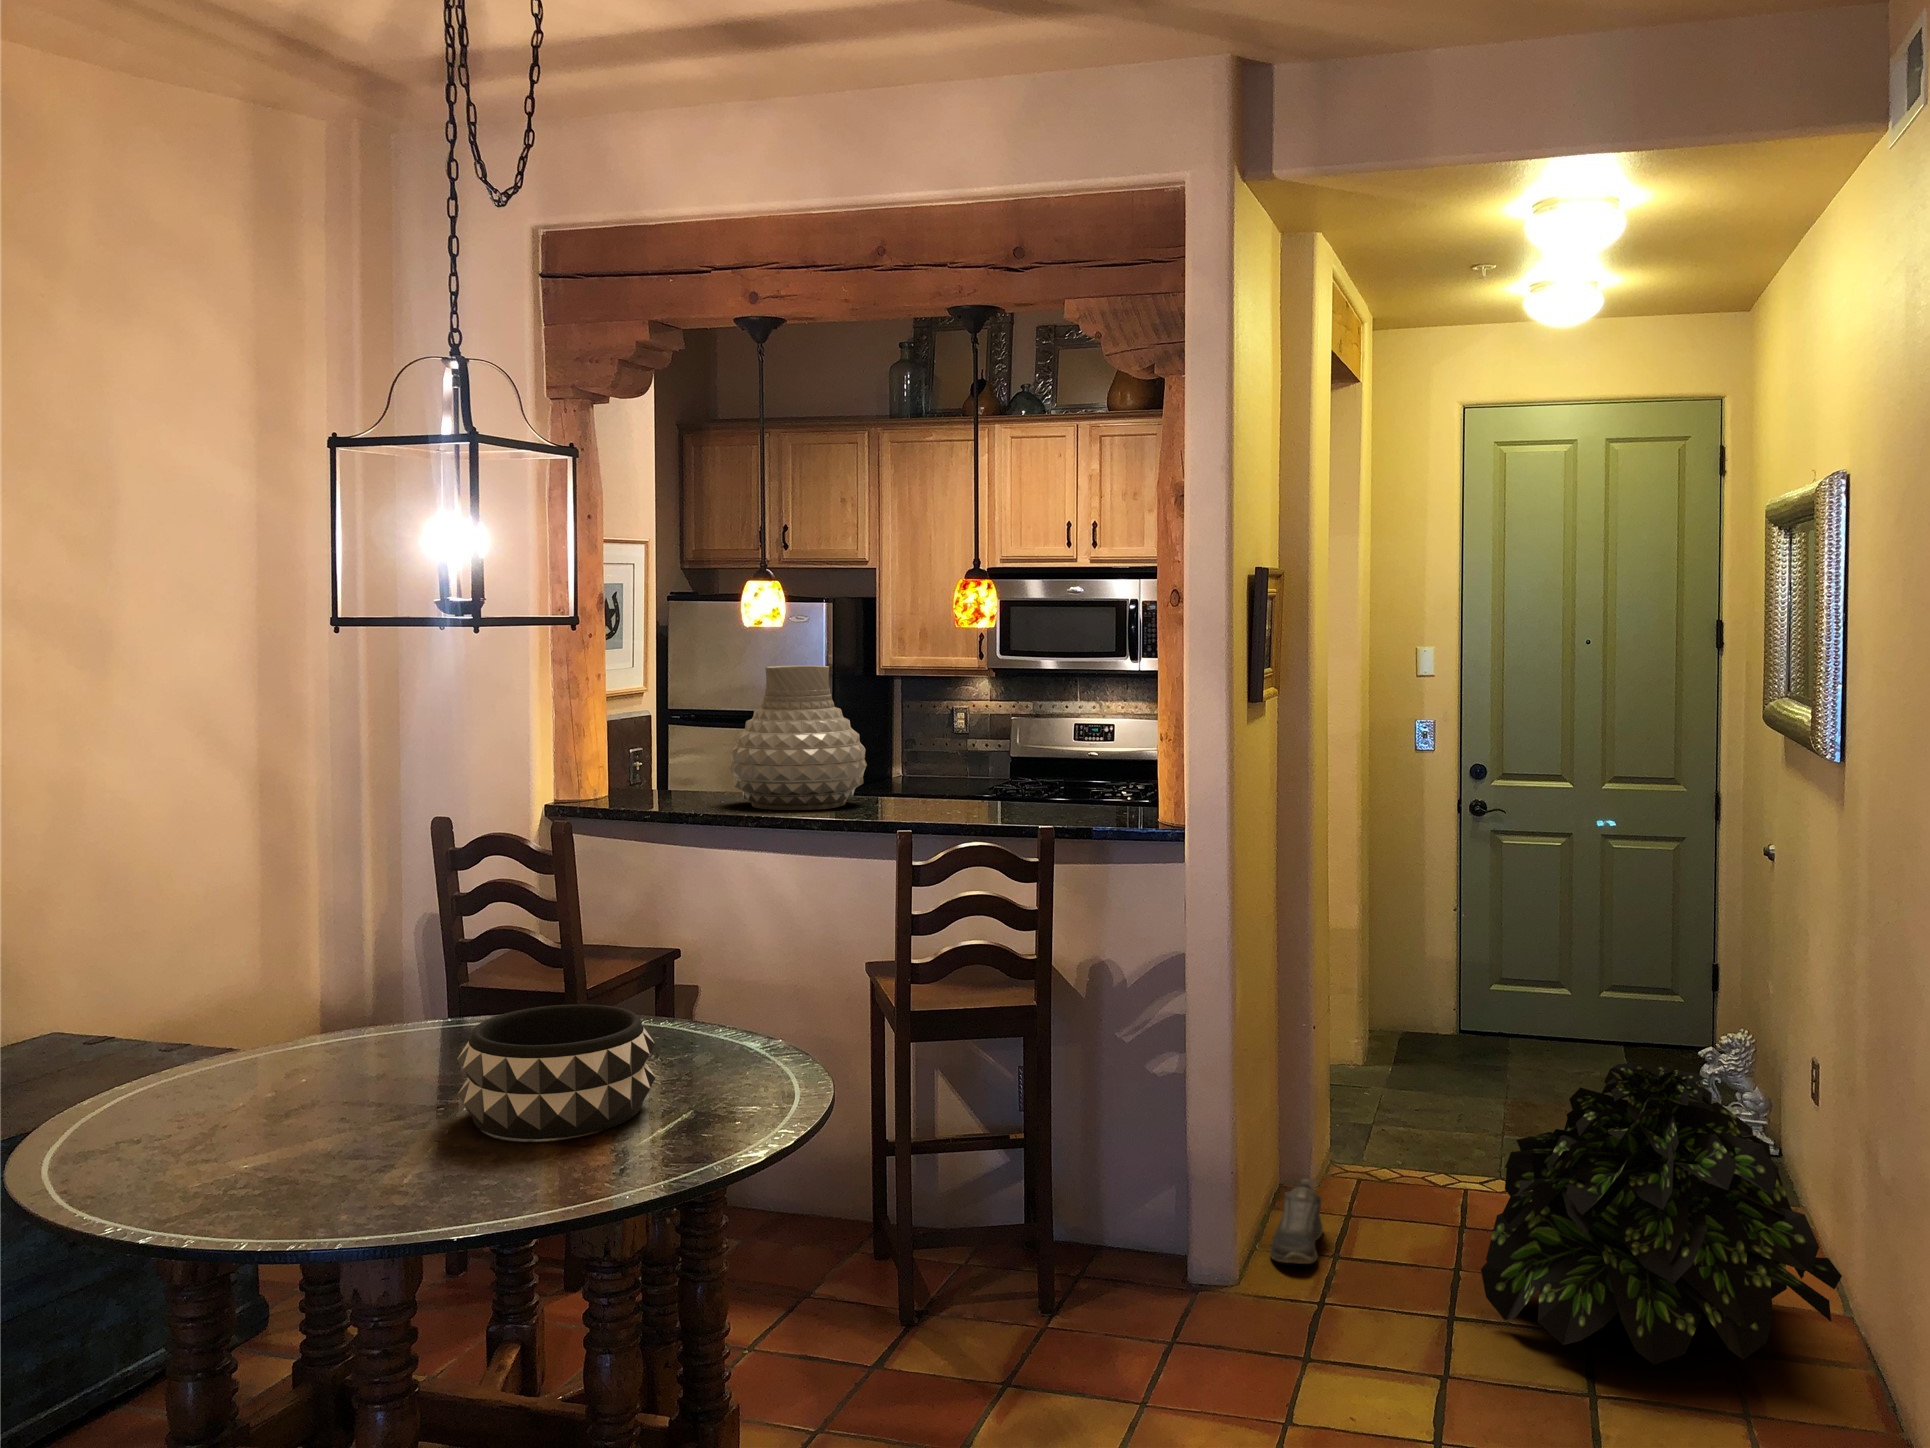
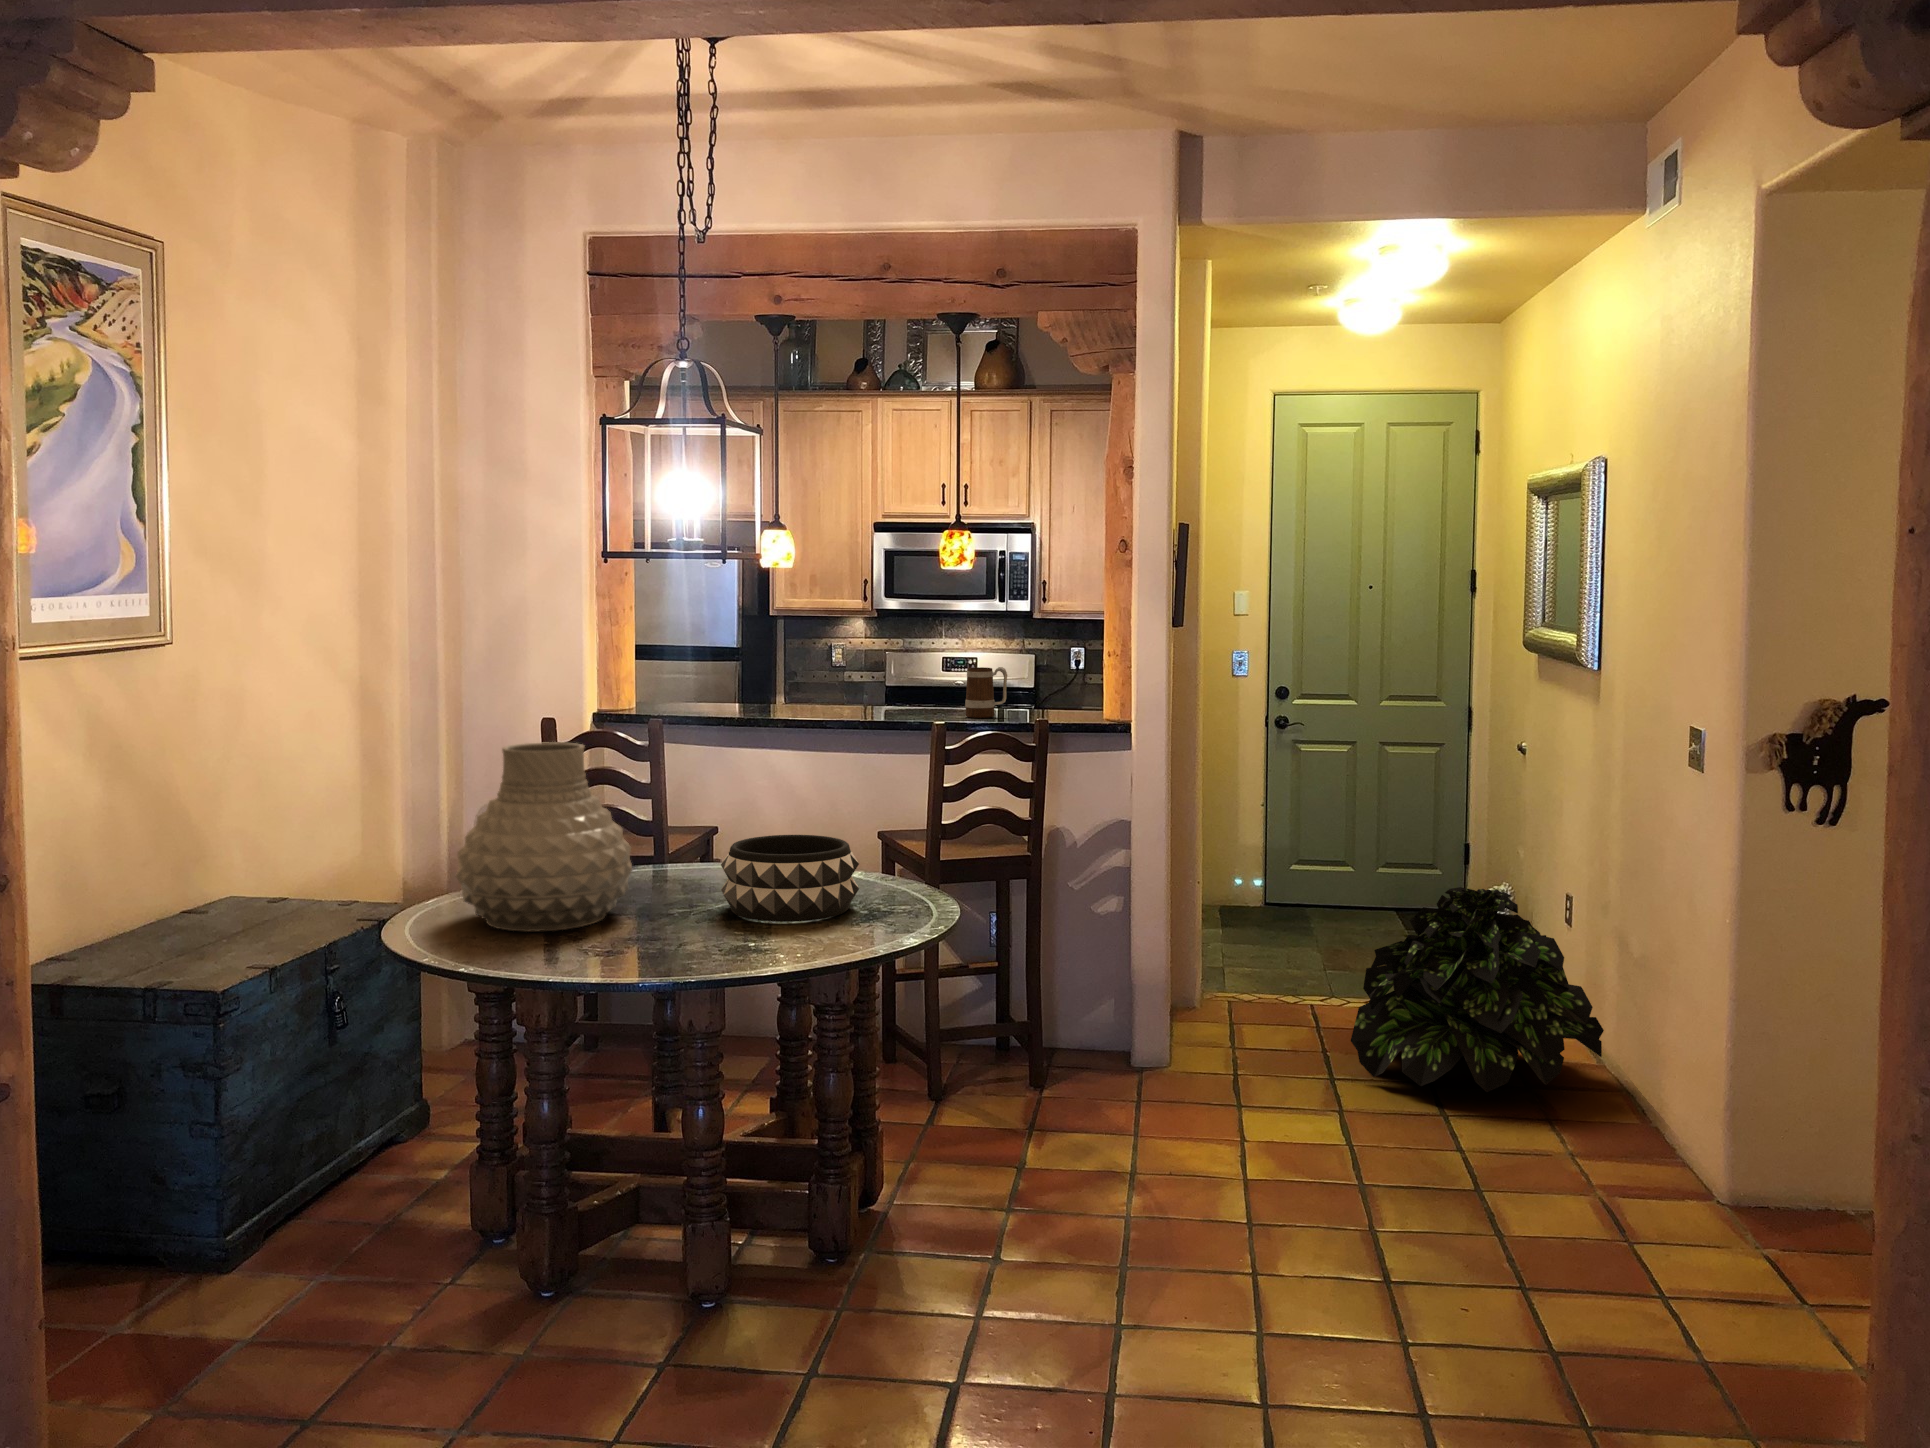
vase: present [729,666,867,810] -> present [456,742,632,932]
mug: none [983,753,1035,818] -> present [965,667,1007,718]
shoe: present [1270,1179,1323,1264] -> none [1187,995,1225,1053]

